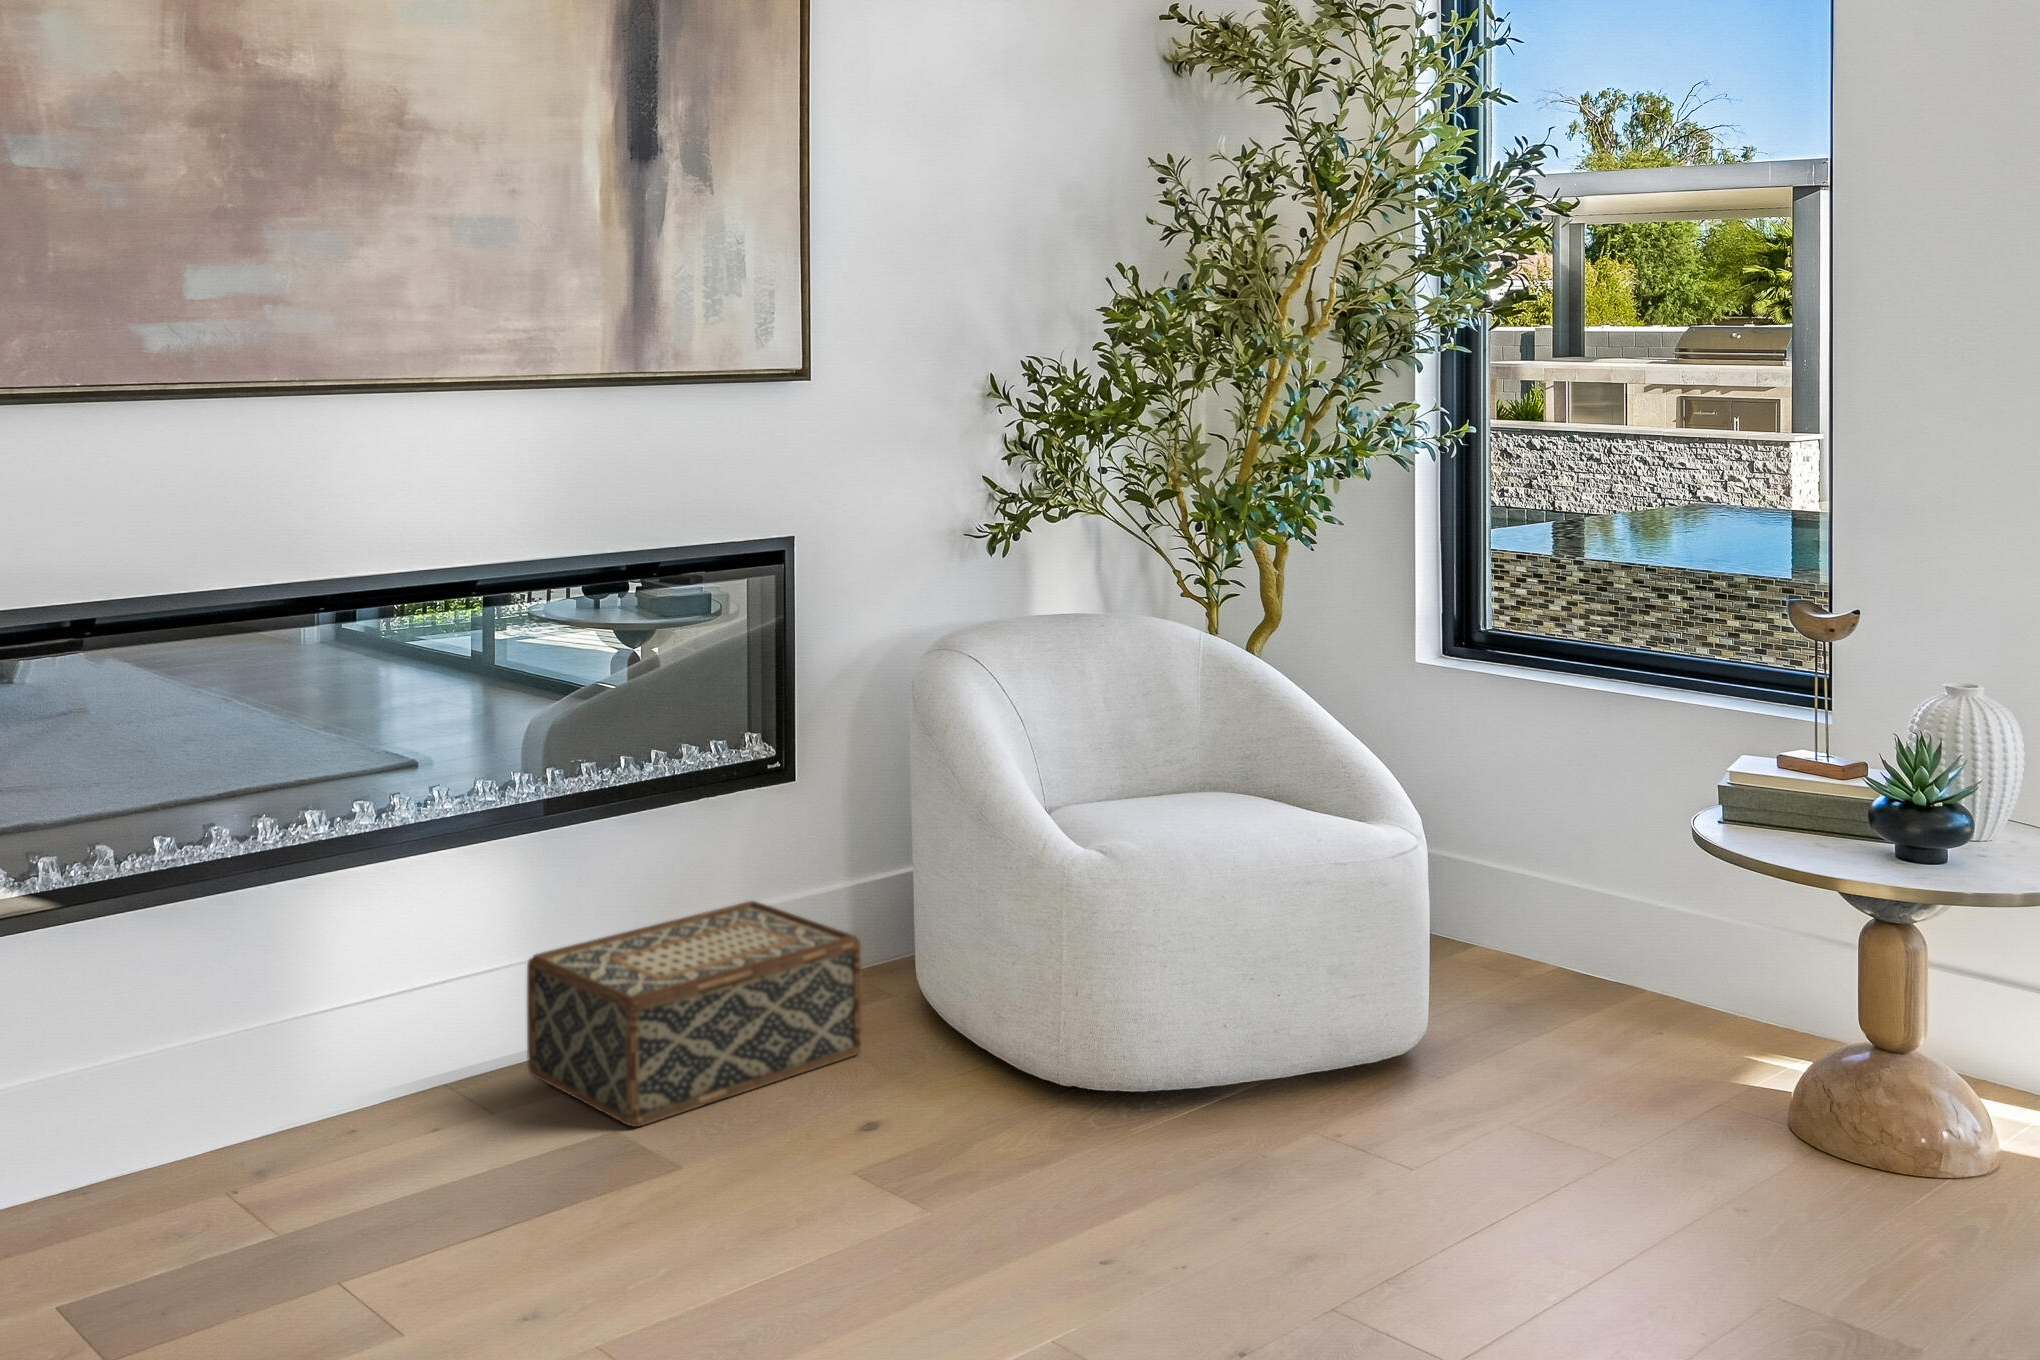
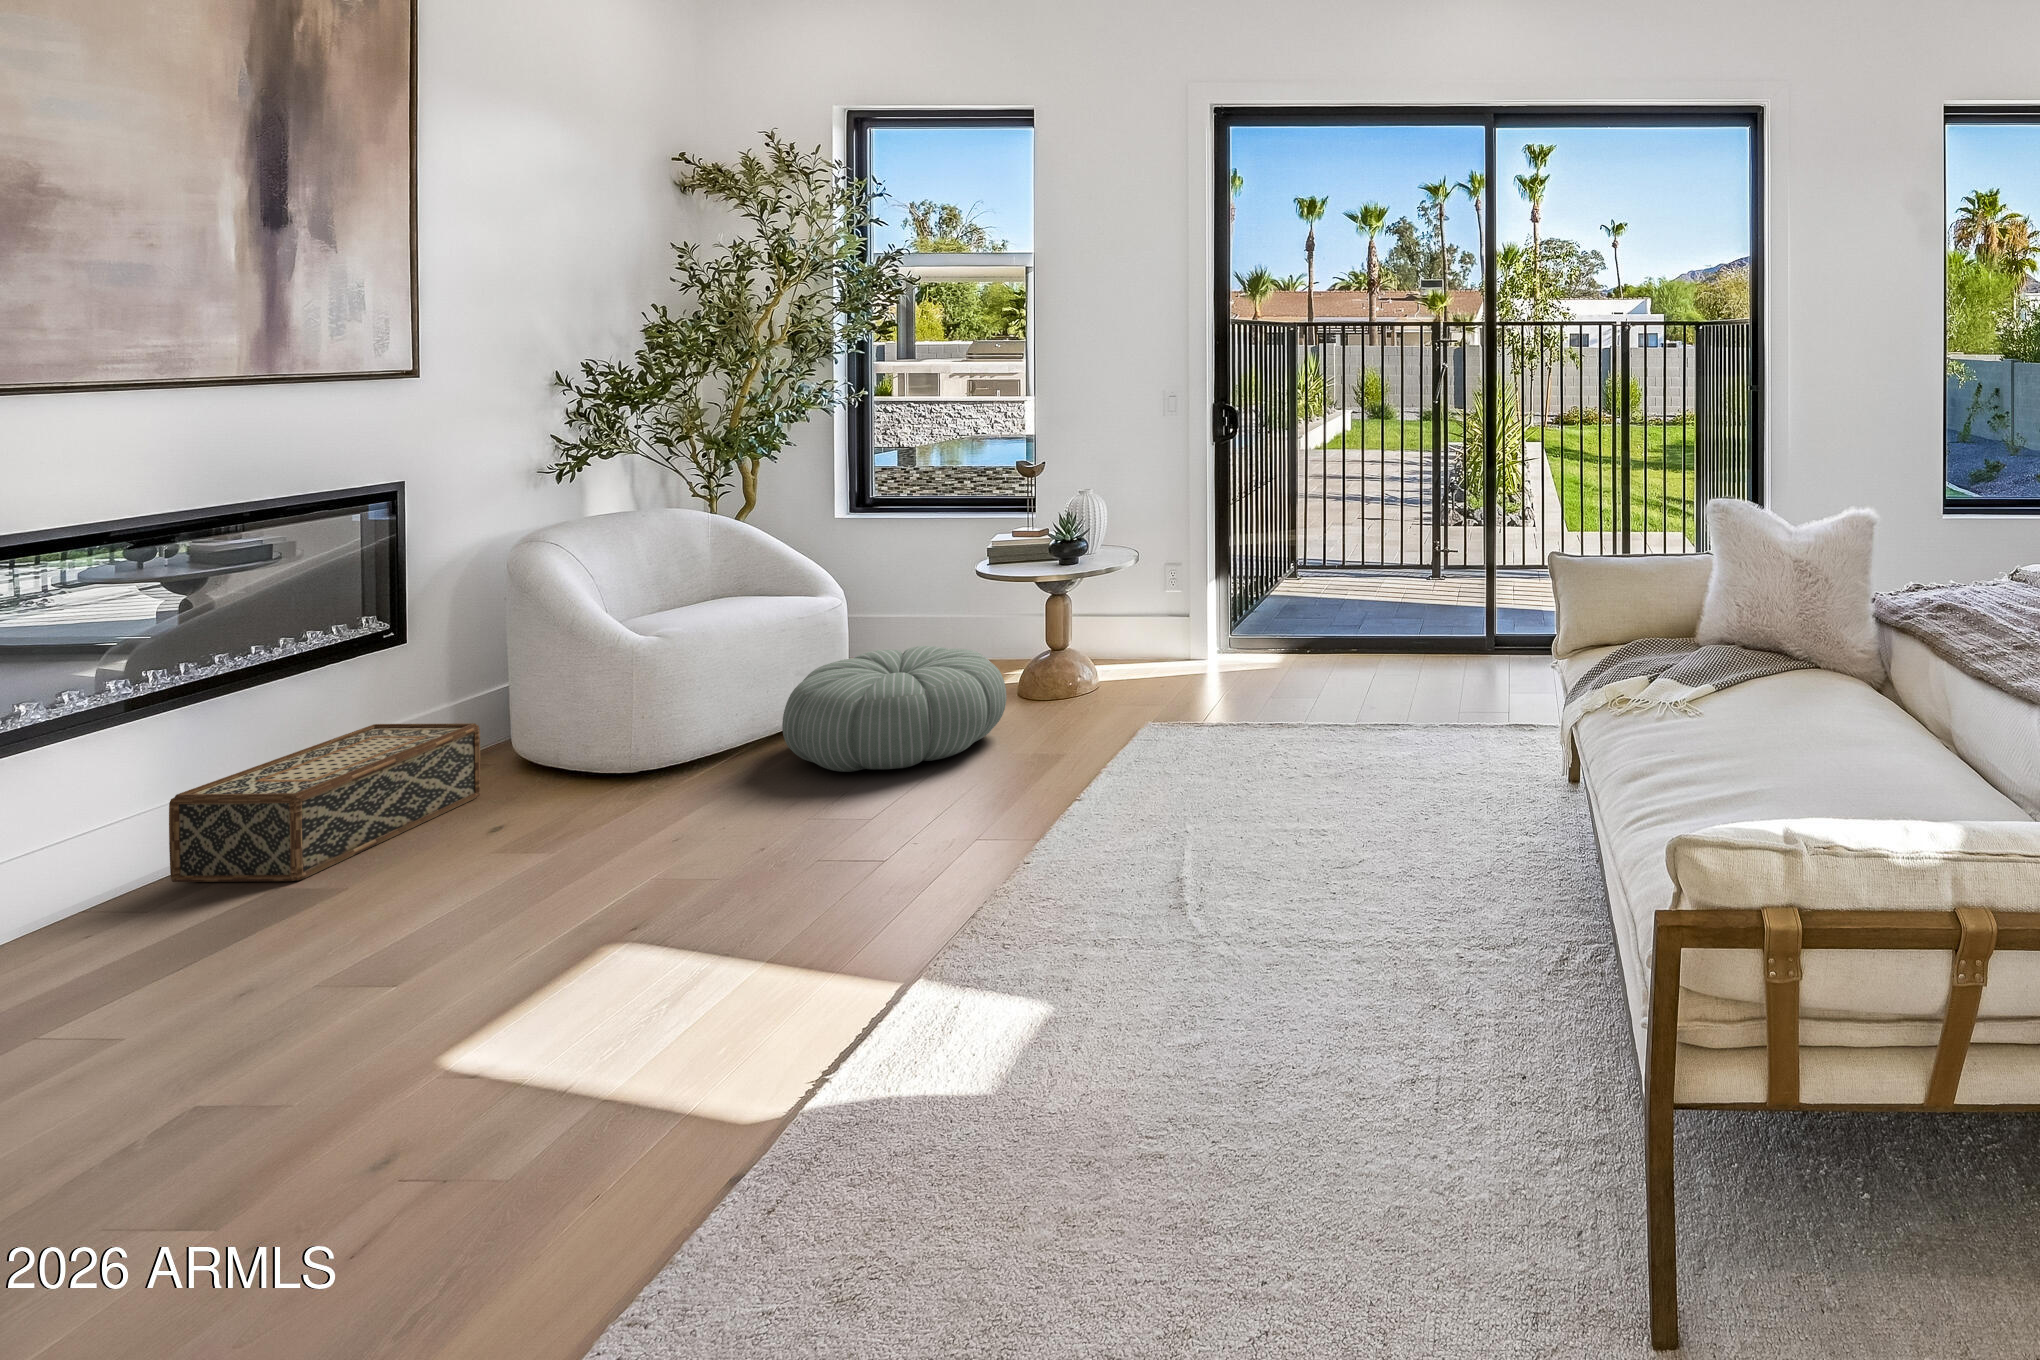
pouf: none [1290,962,1758,1256] -> present [782,646,1007,772]

